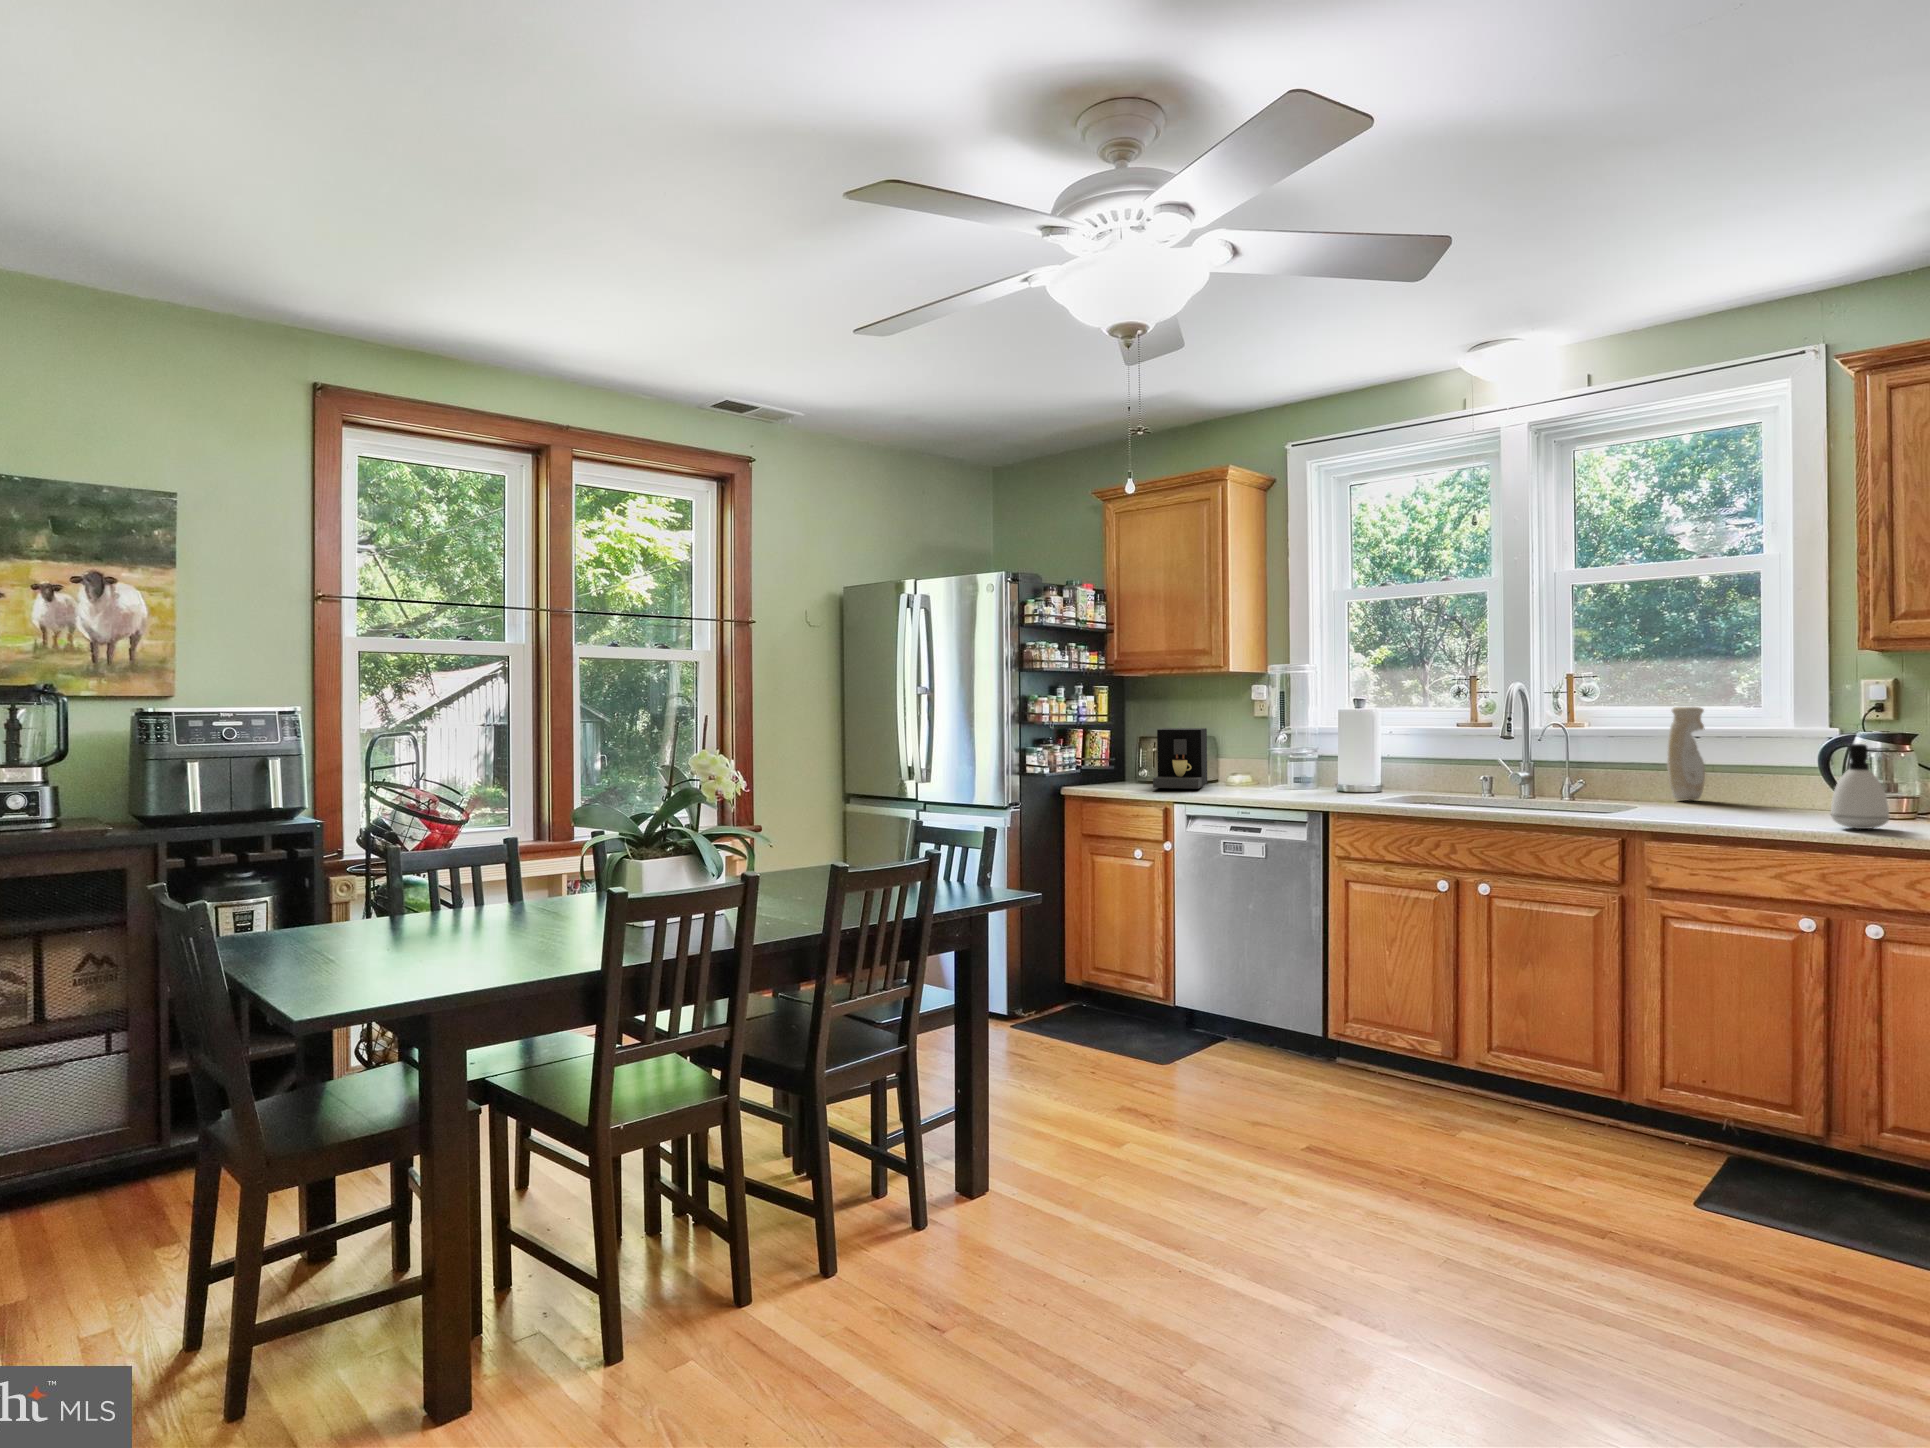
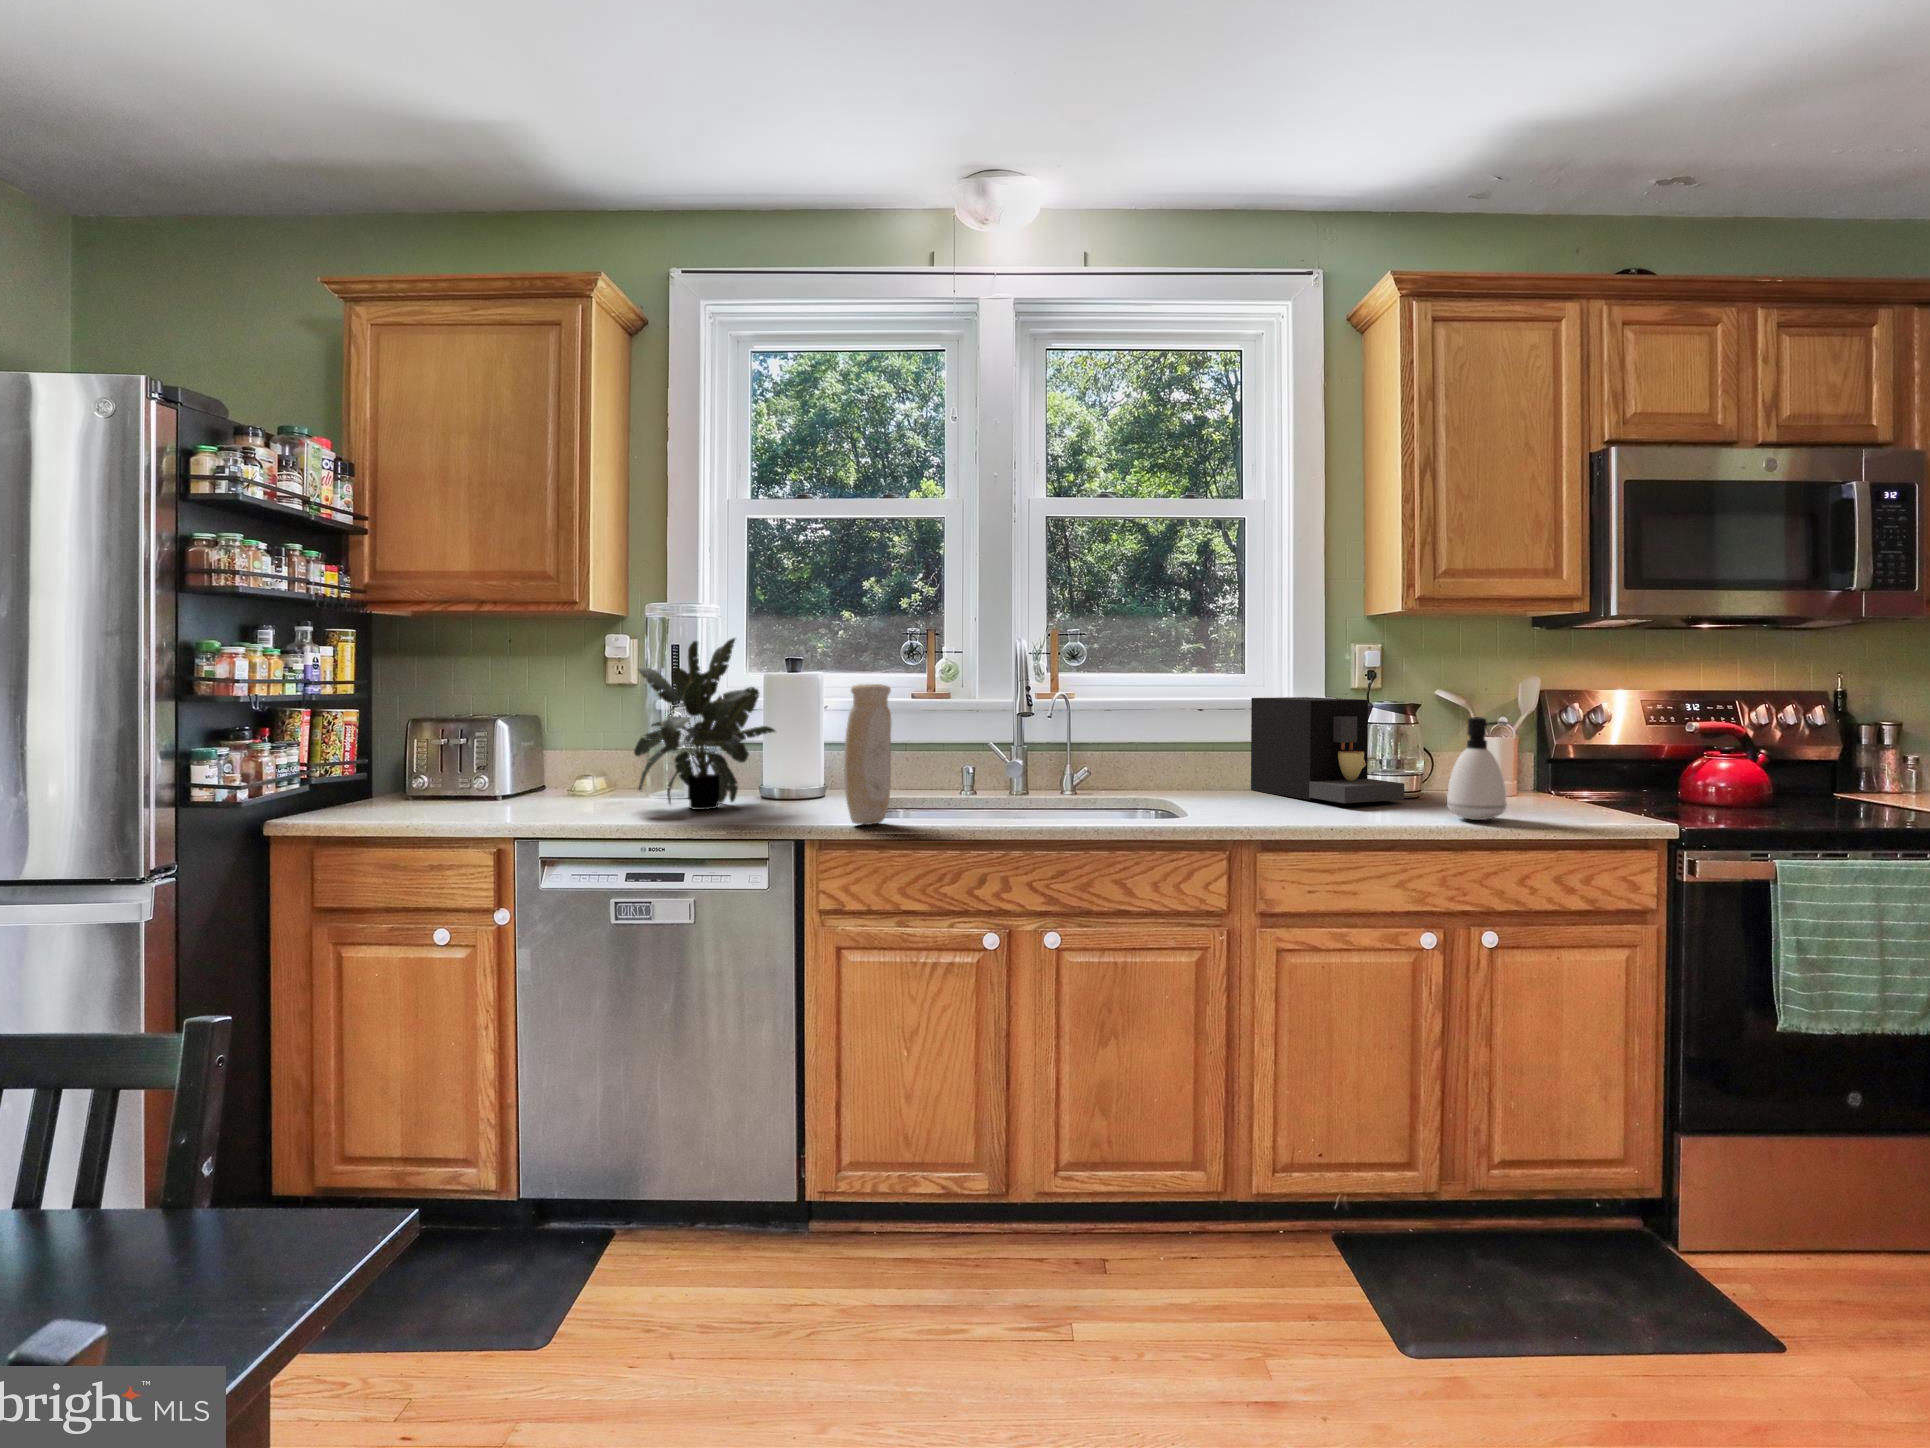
potted plant: none [1242,688,1326,794] -> present [634,638,775,810]
vase: present [1667,707,1705,800] -> present [844,684,891,825]
coffee maker: present [1153,728,1207,789] -> present [1251,697,1404,803]

